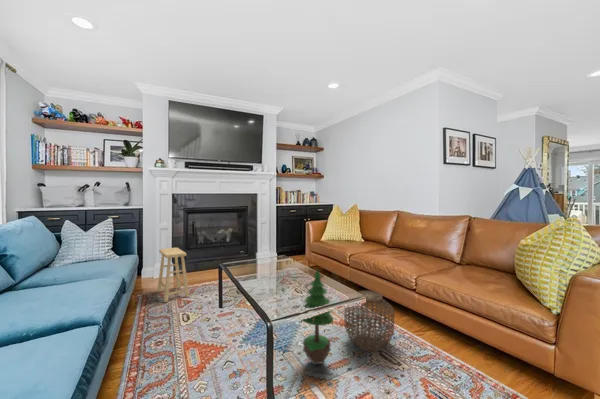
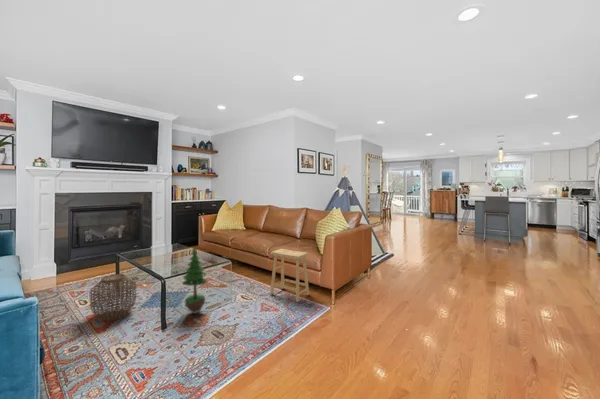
footstool: present [157,248,189,302] -> present [270,249,309,302]
woven basket: present [344,291,394,352] -> present [90,274,136,320]

